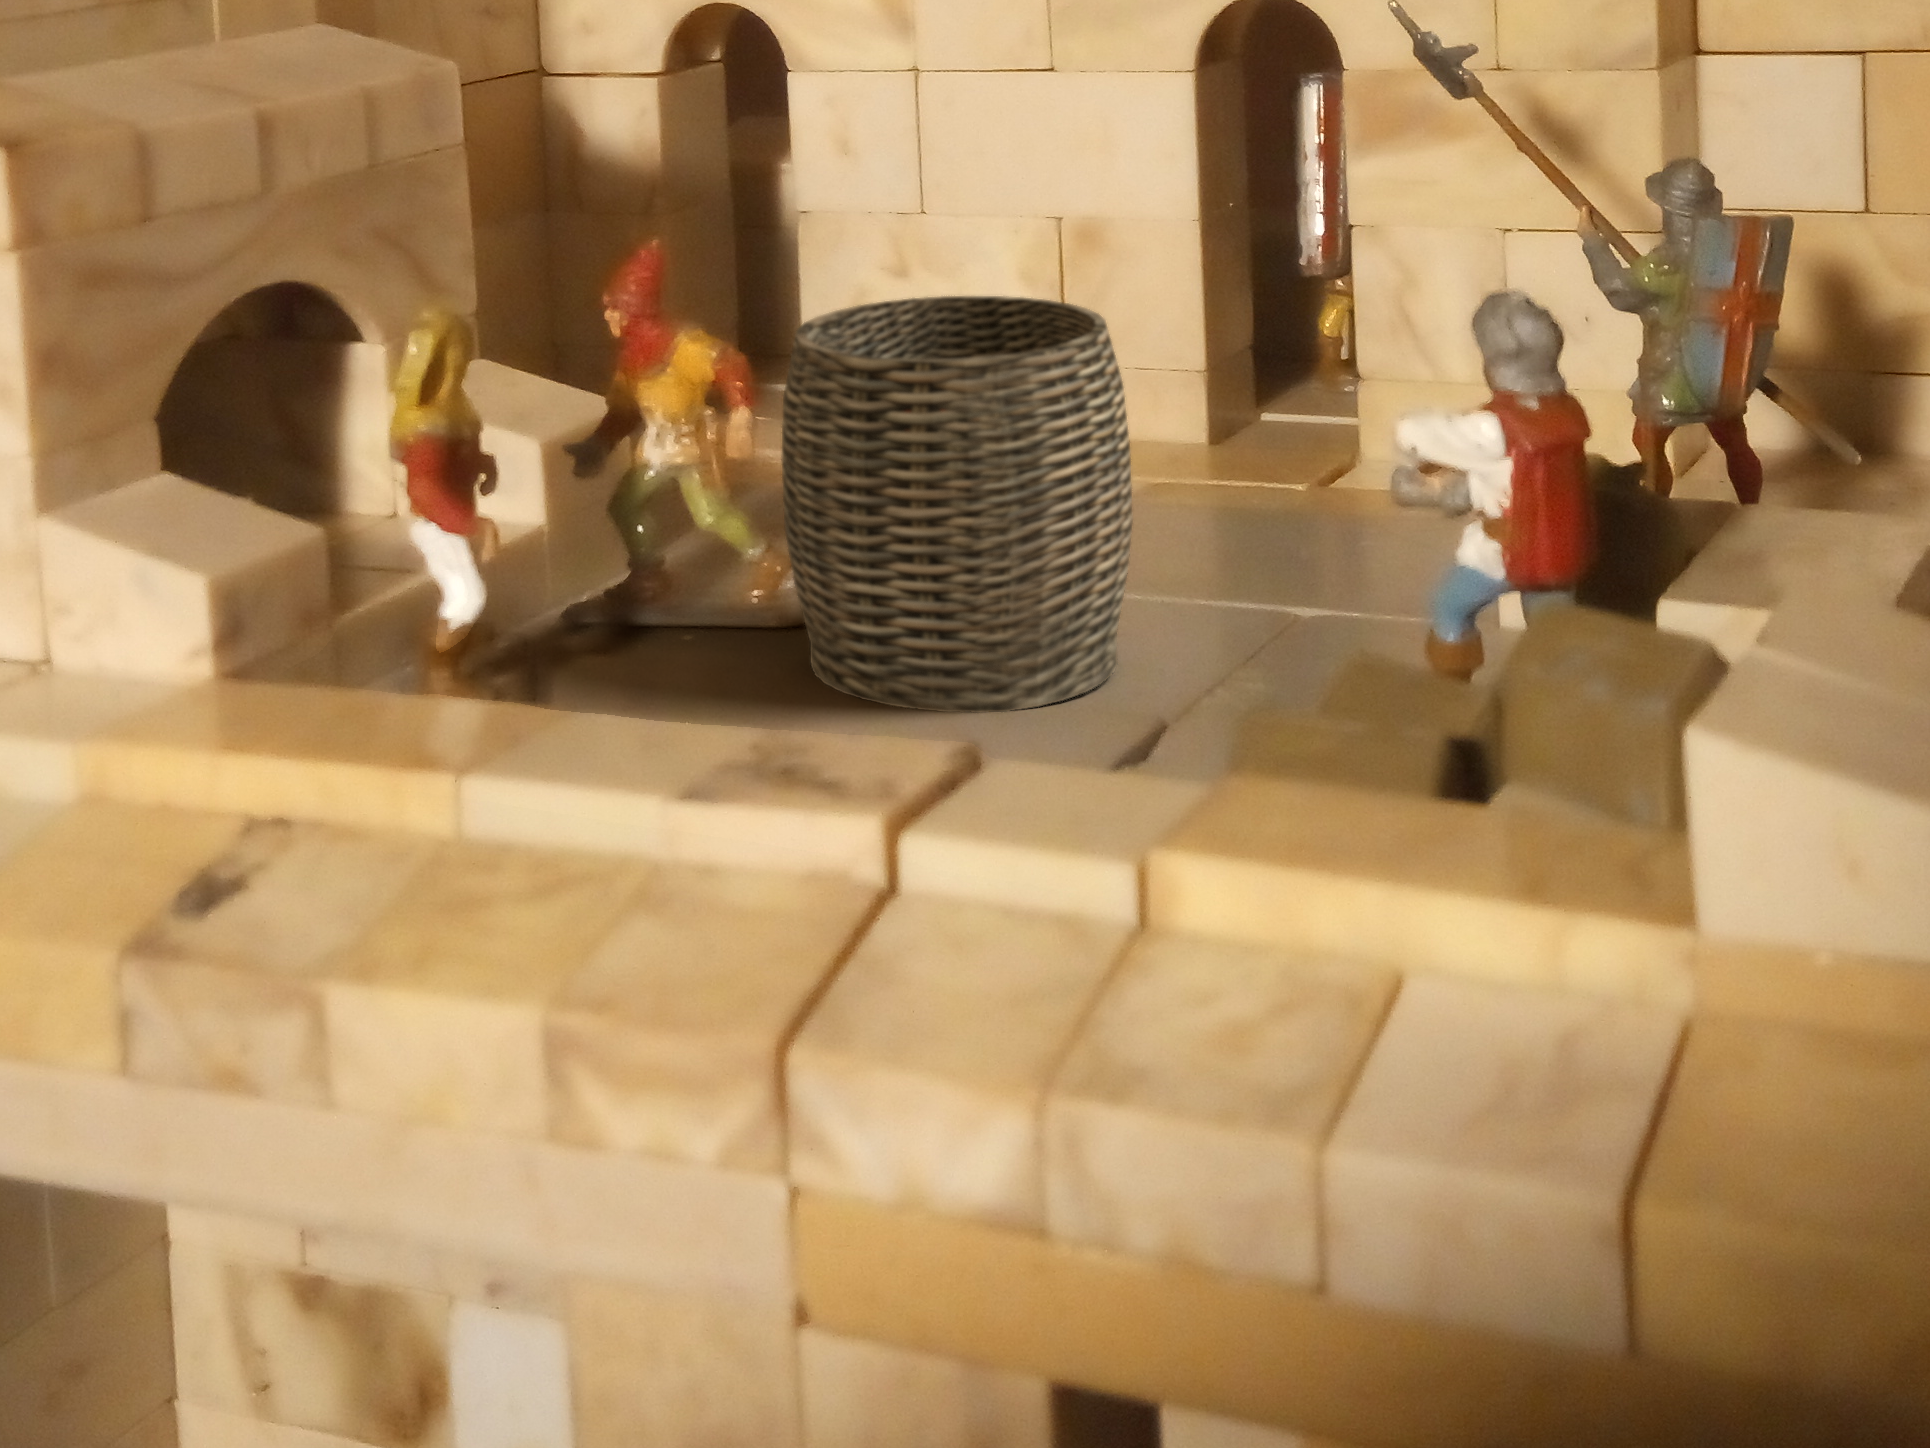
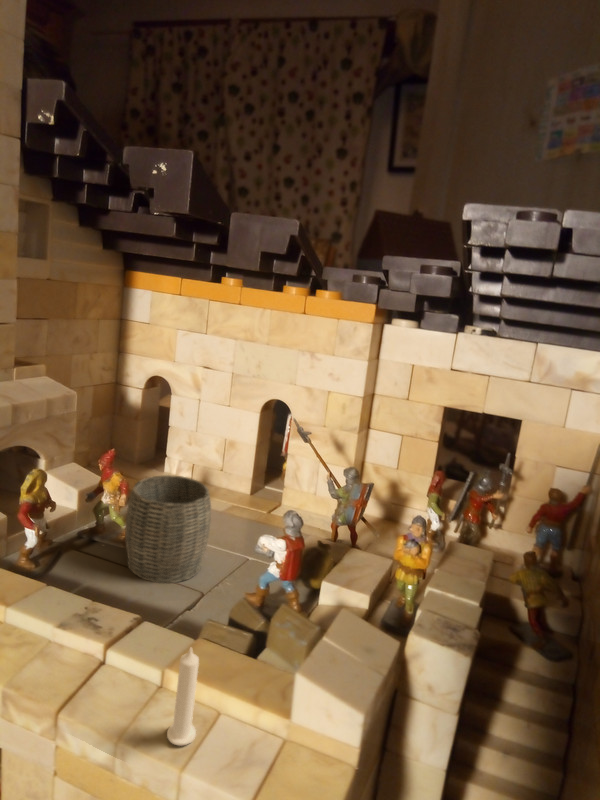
candle: none [1229,654,1341,1058] -> present [167,648,199,746]

